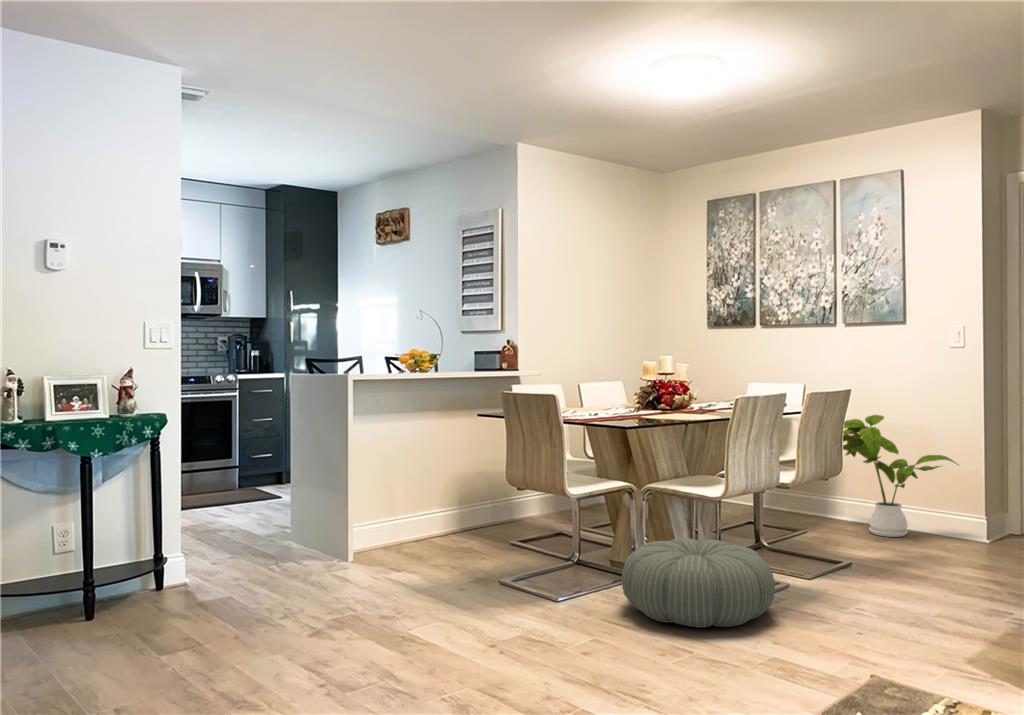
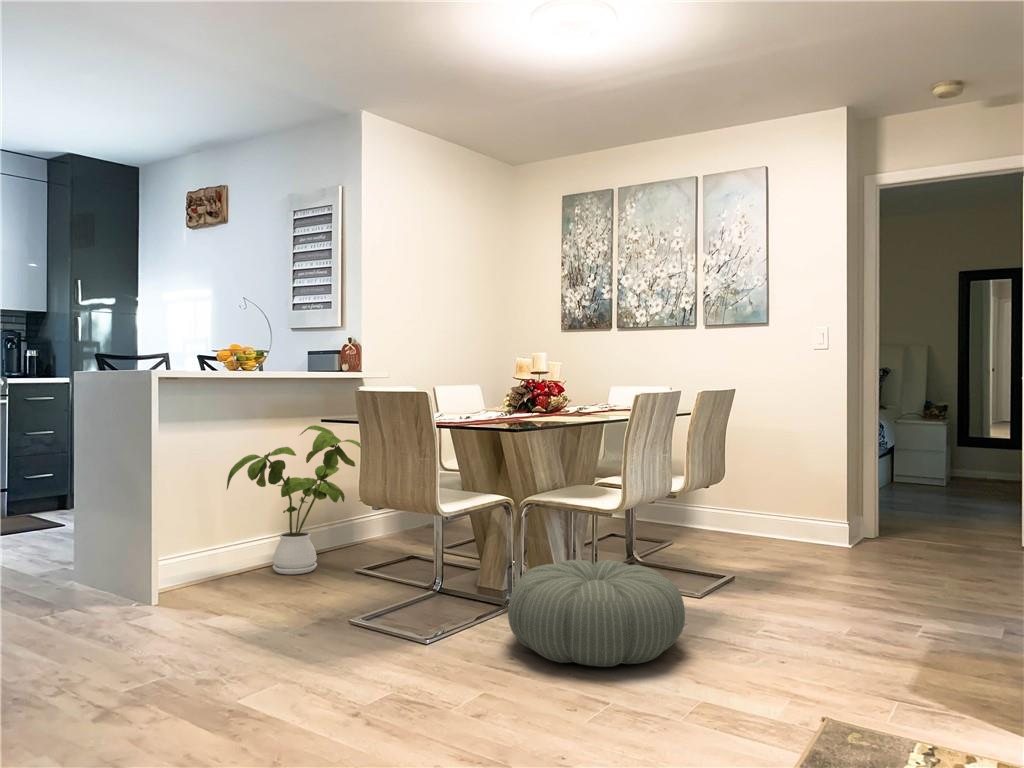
house plant: present [842,415,959,537] -> present [227,425,362,574]

